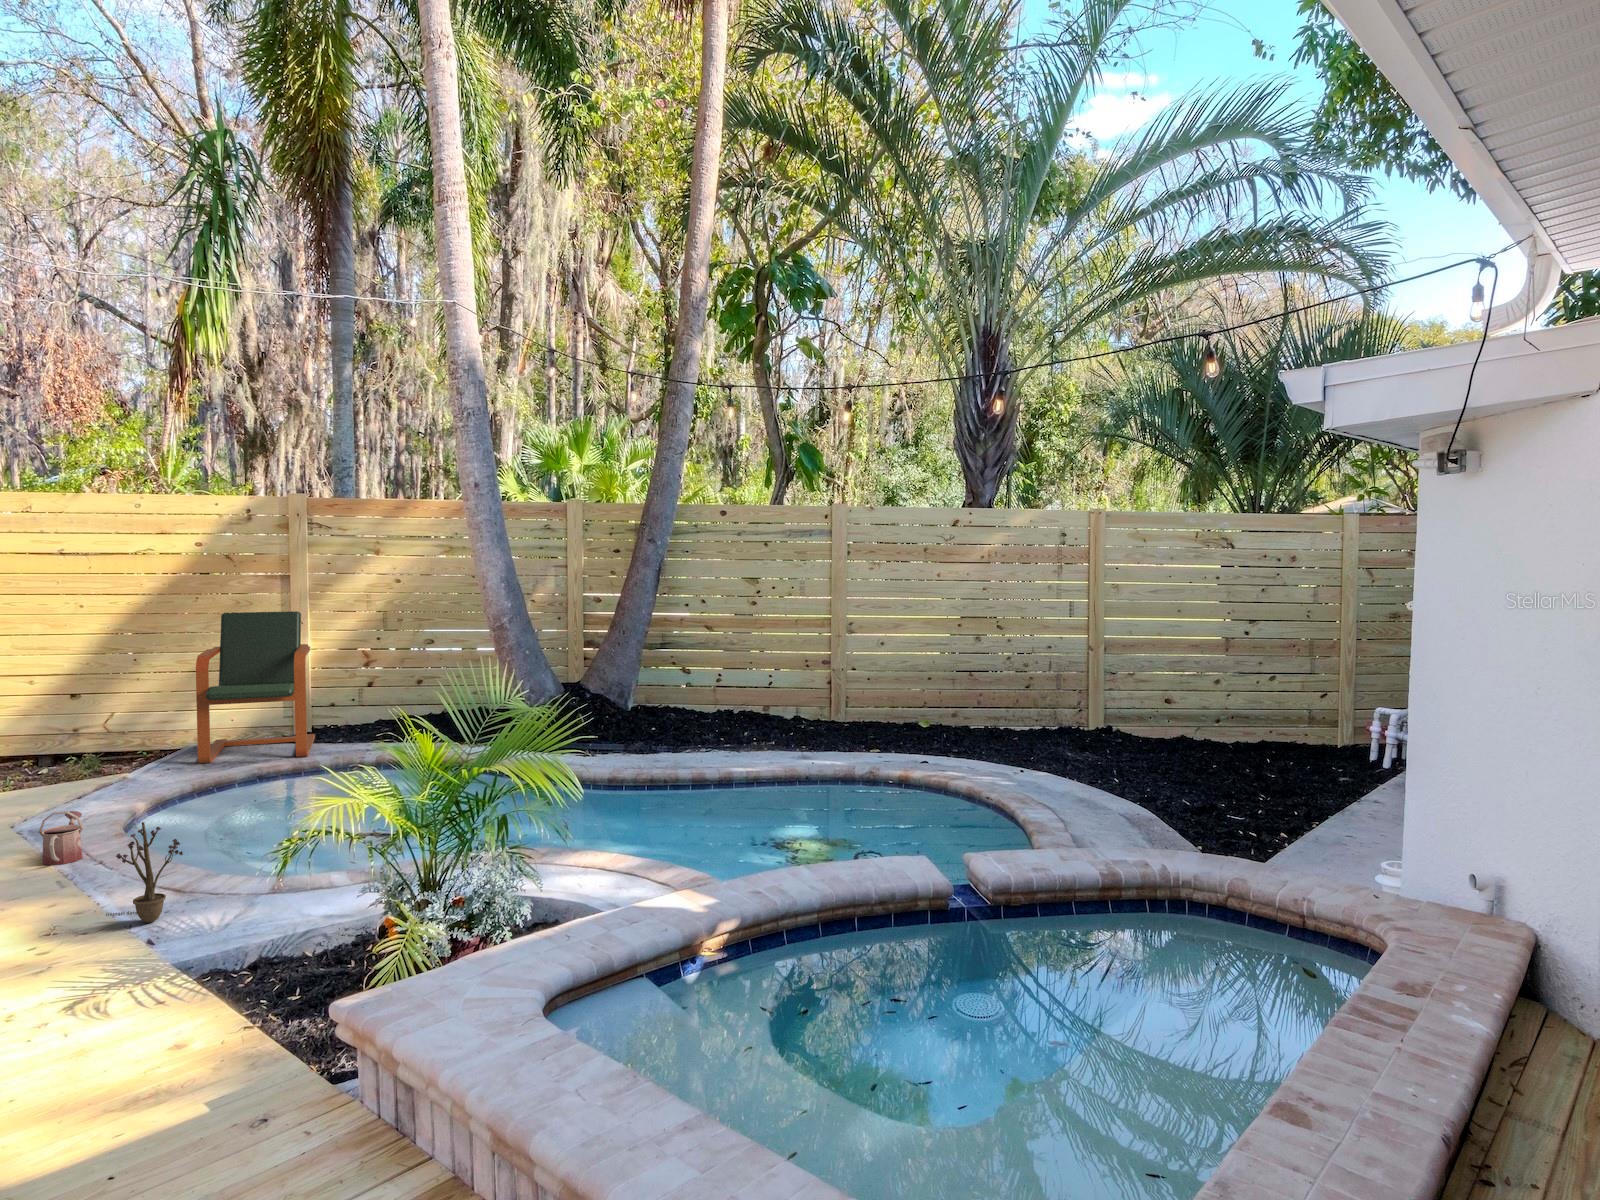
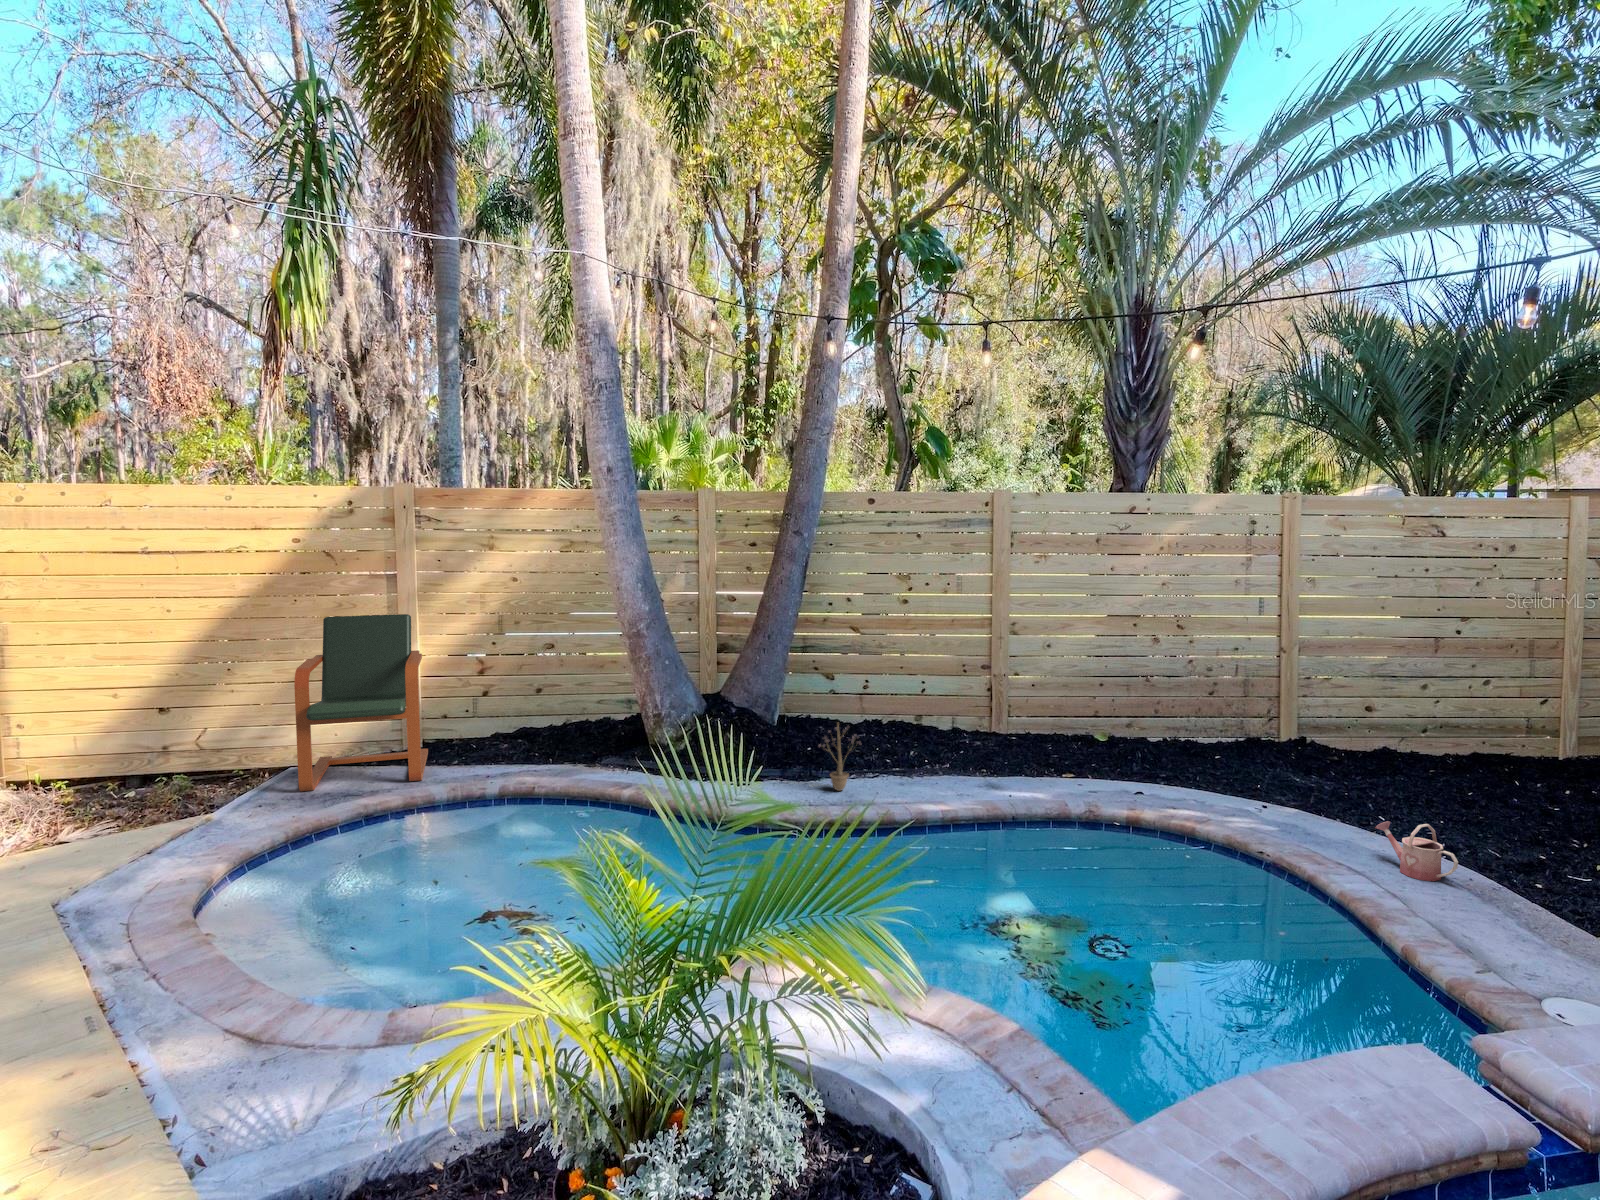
watering can: present [39,811,83,865] -> present [1375,821,1458,881]
decorative plant: present [106,822,183,923] -> present [819,723,861,791]

